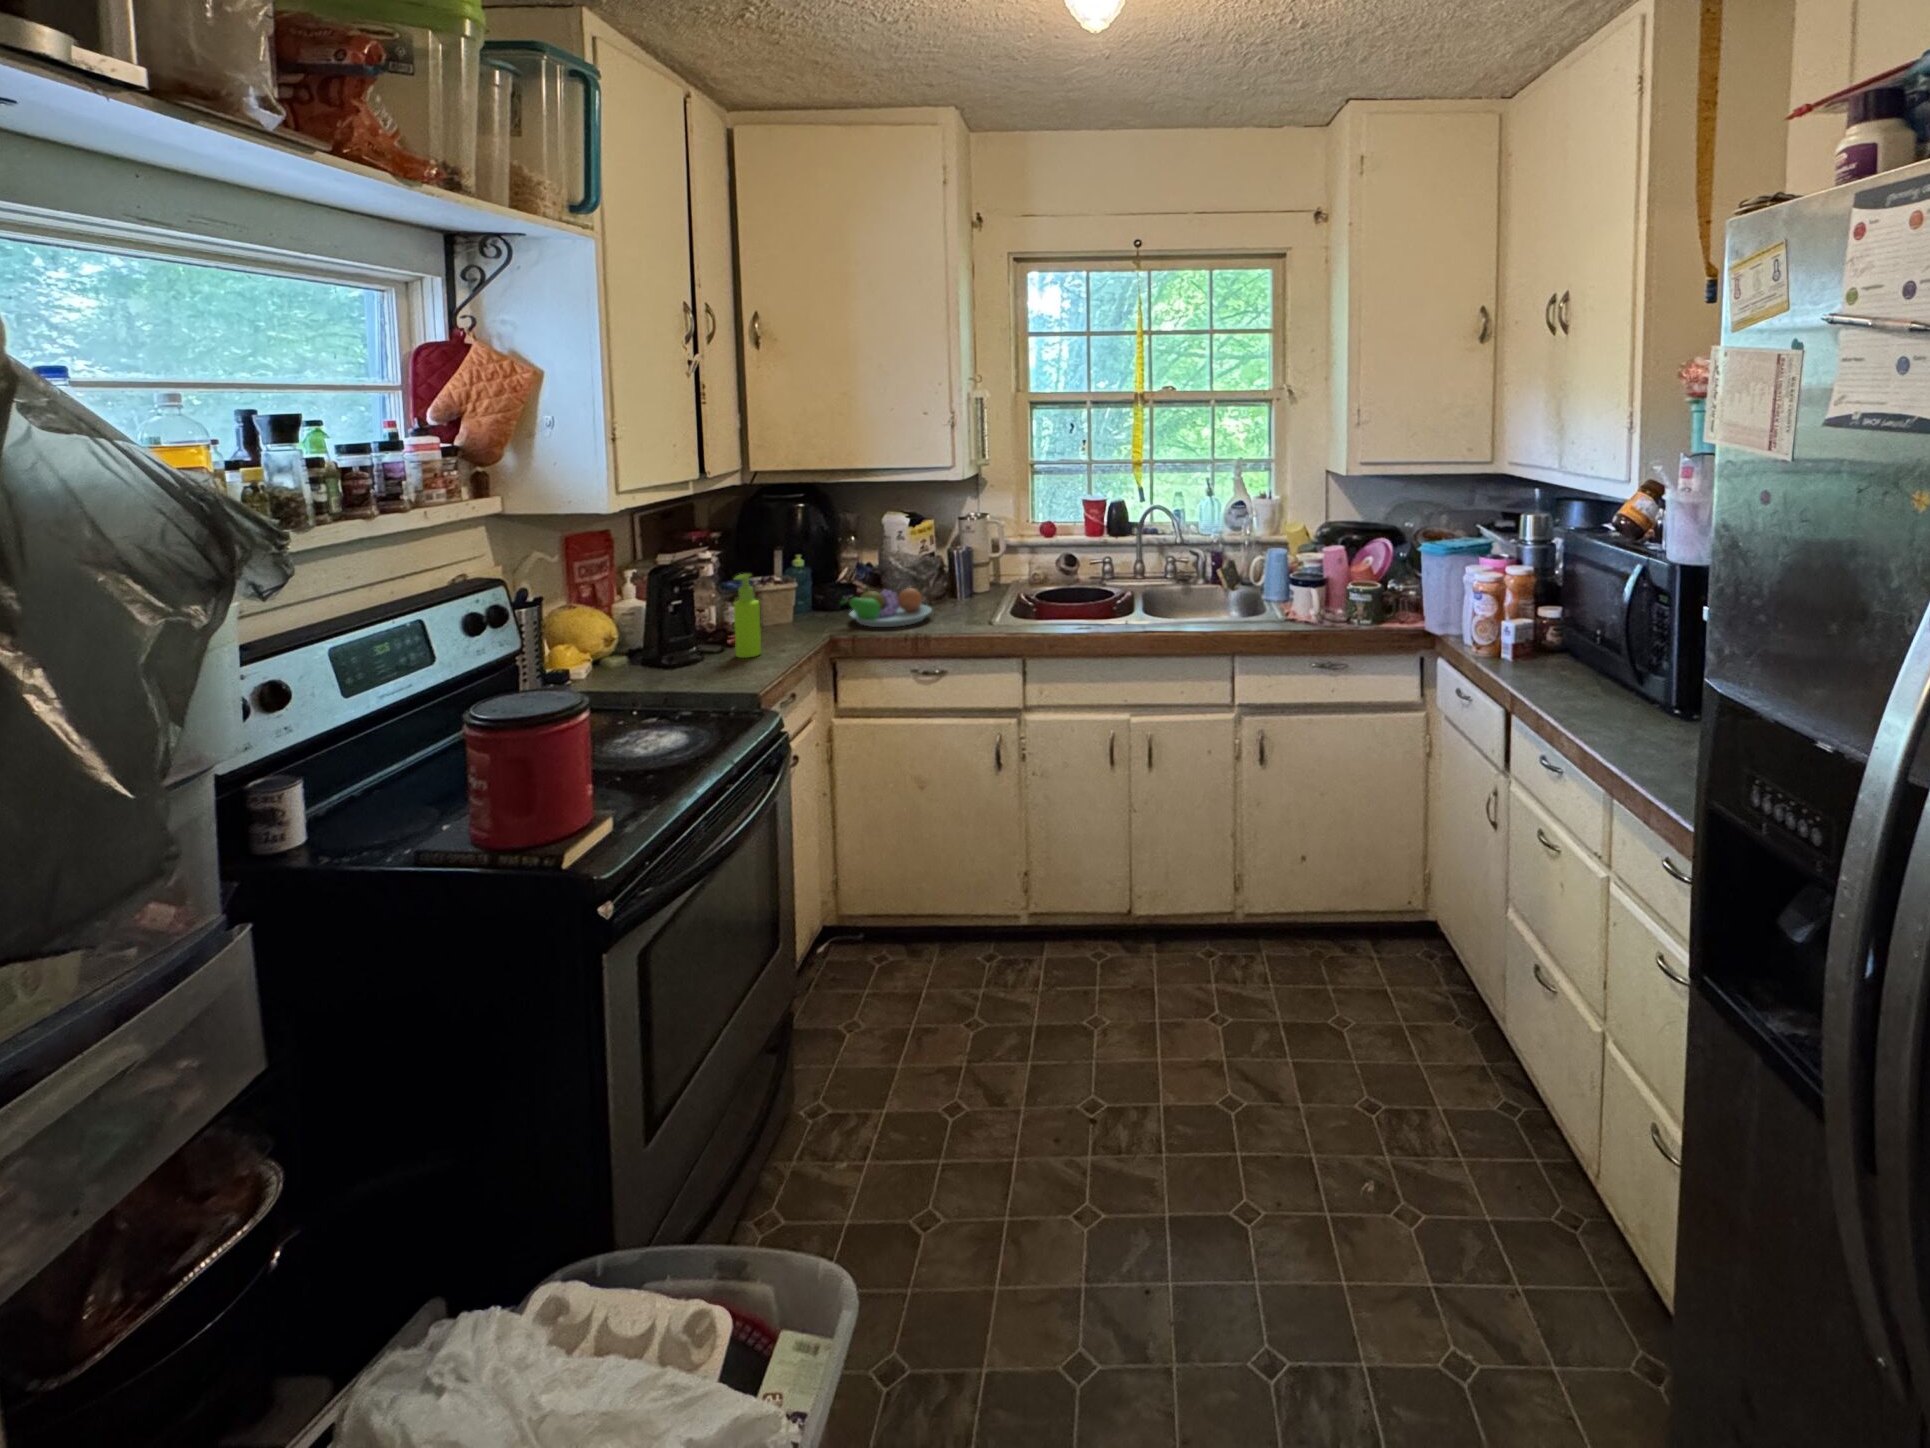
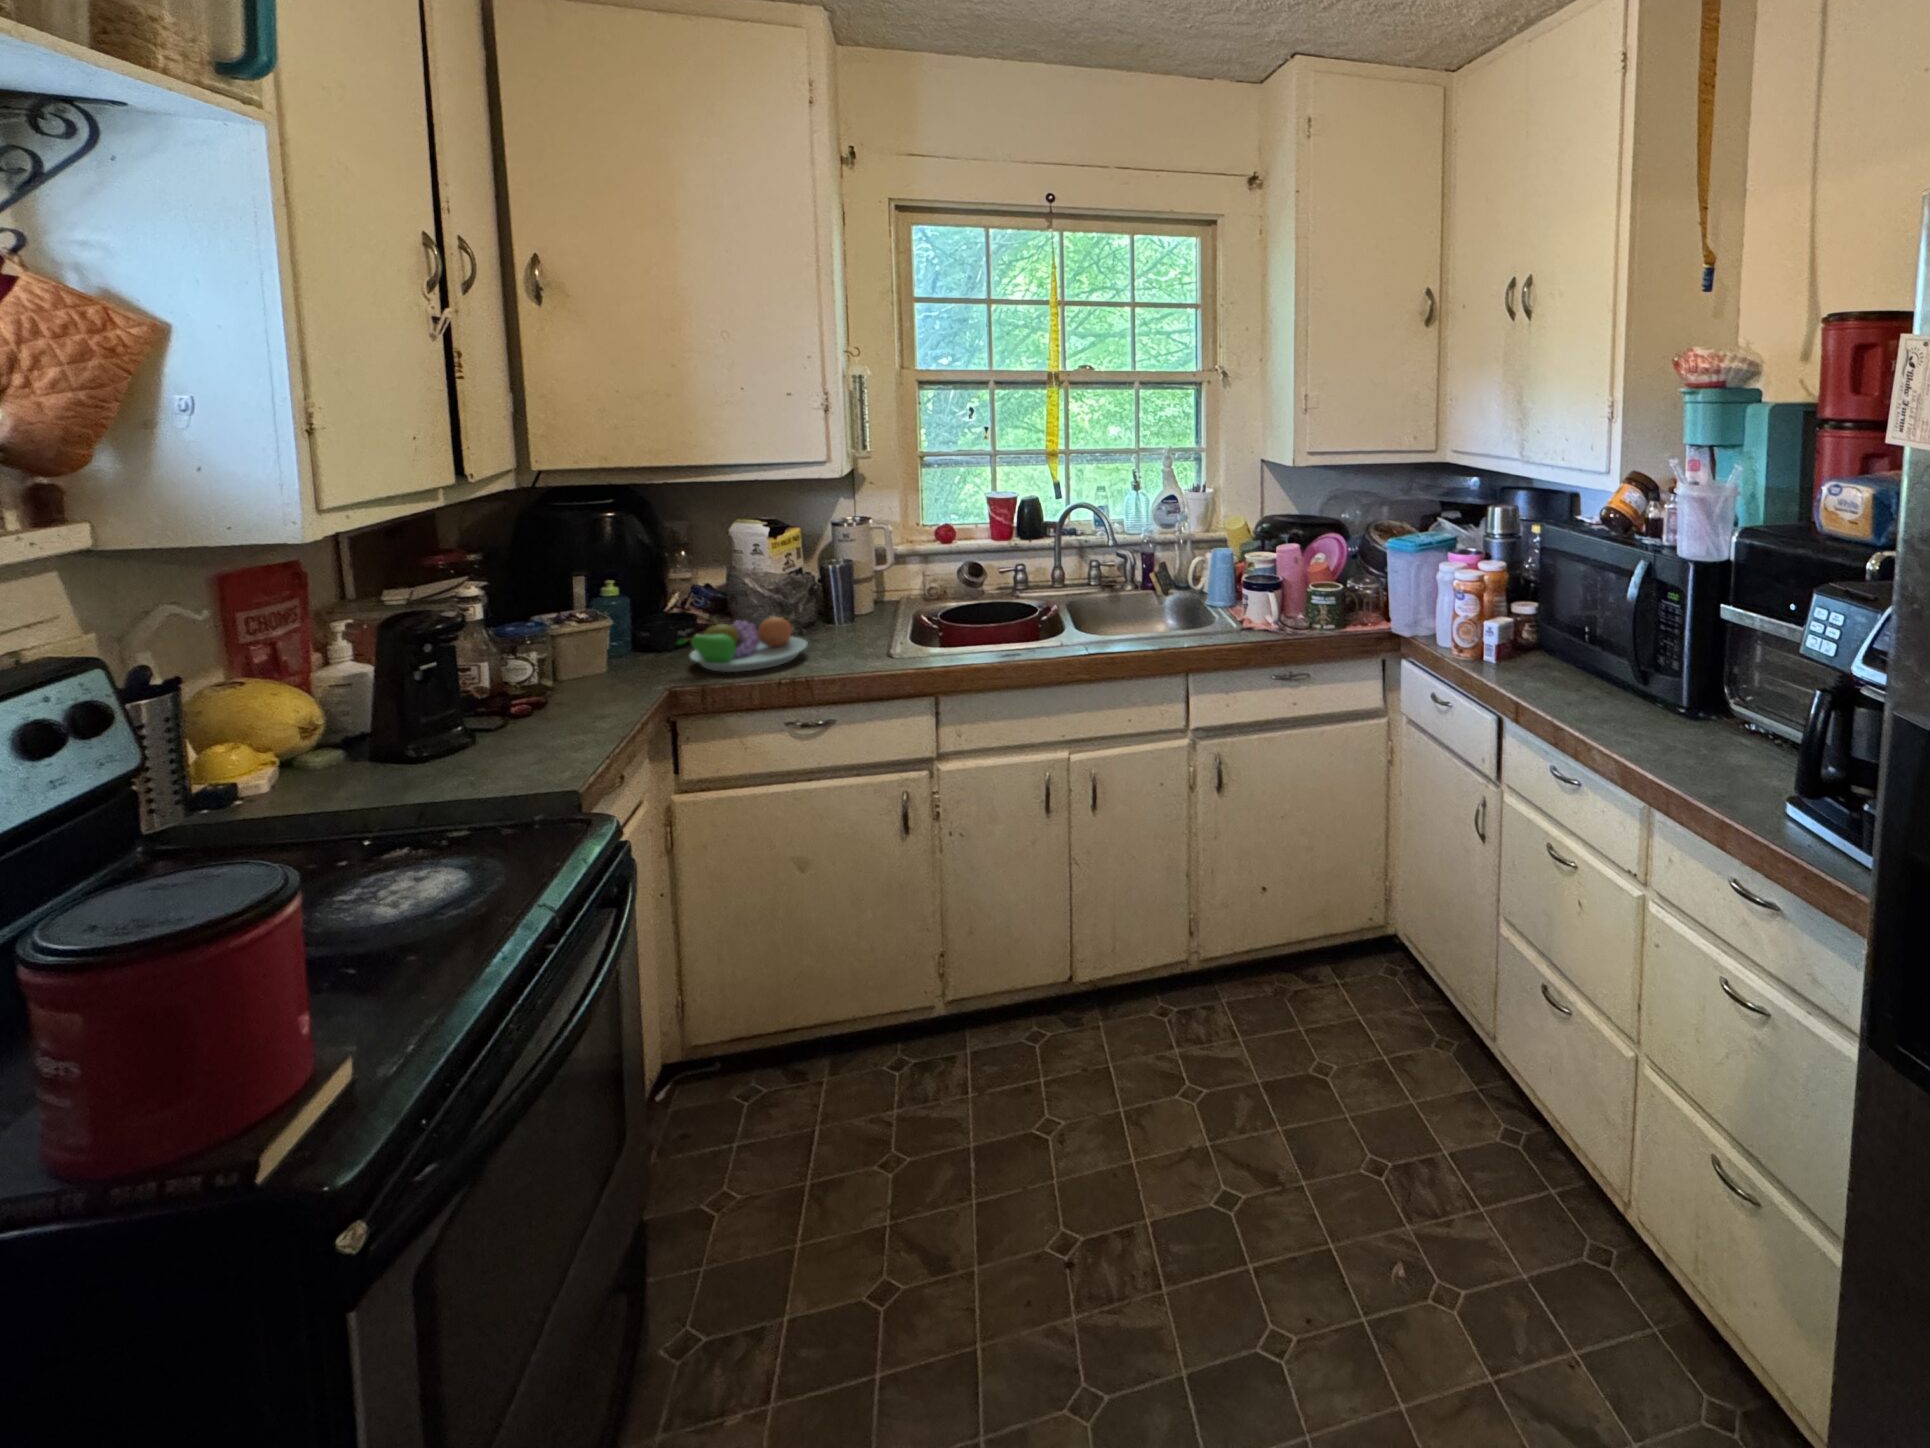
soap dispenser: present [734,574,761,658] -> none [520,616,567,734]

